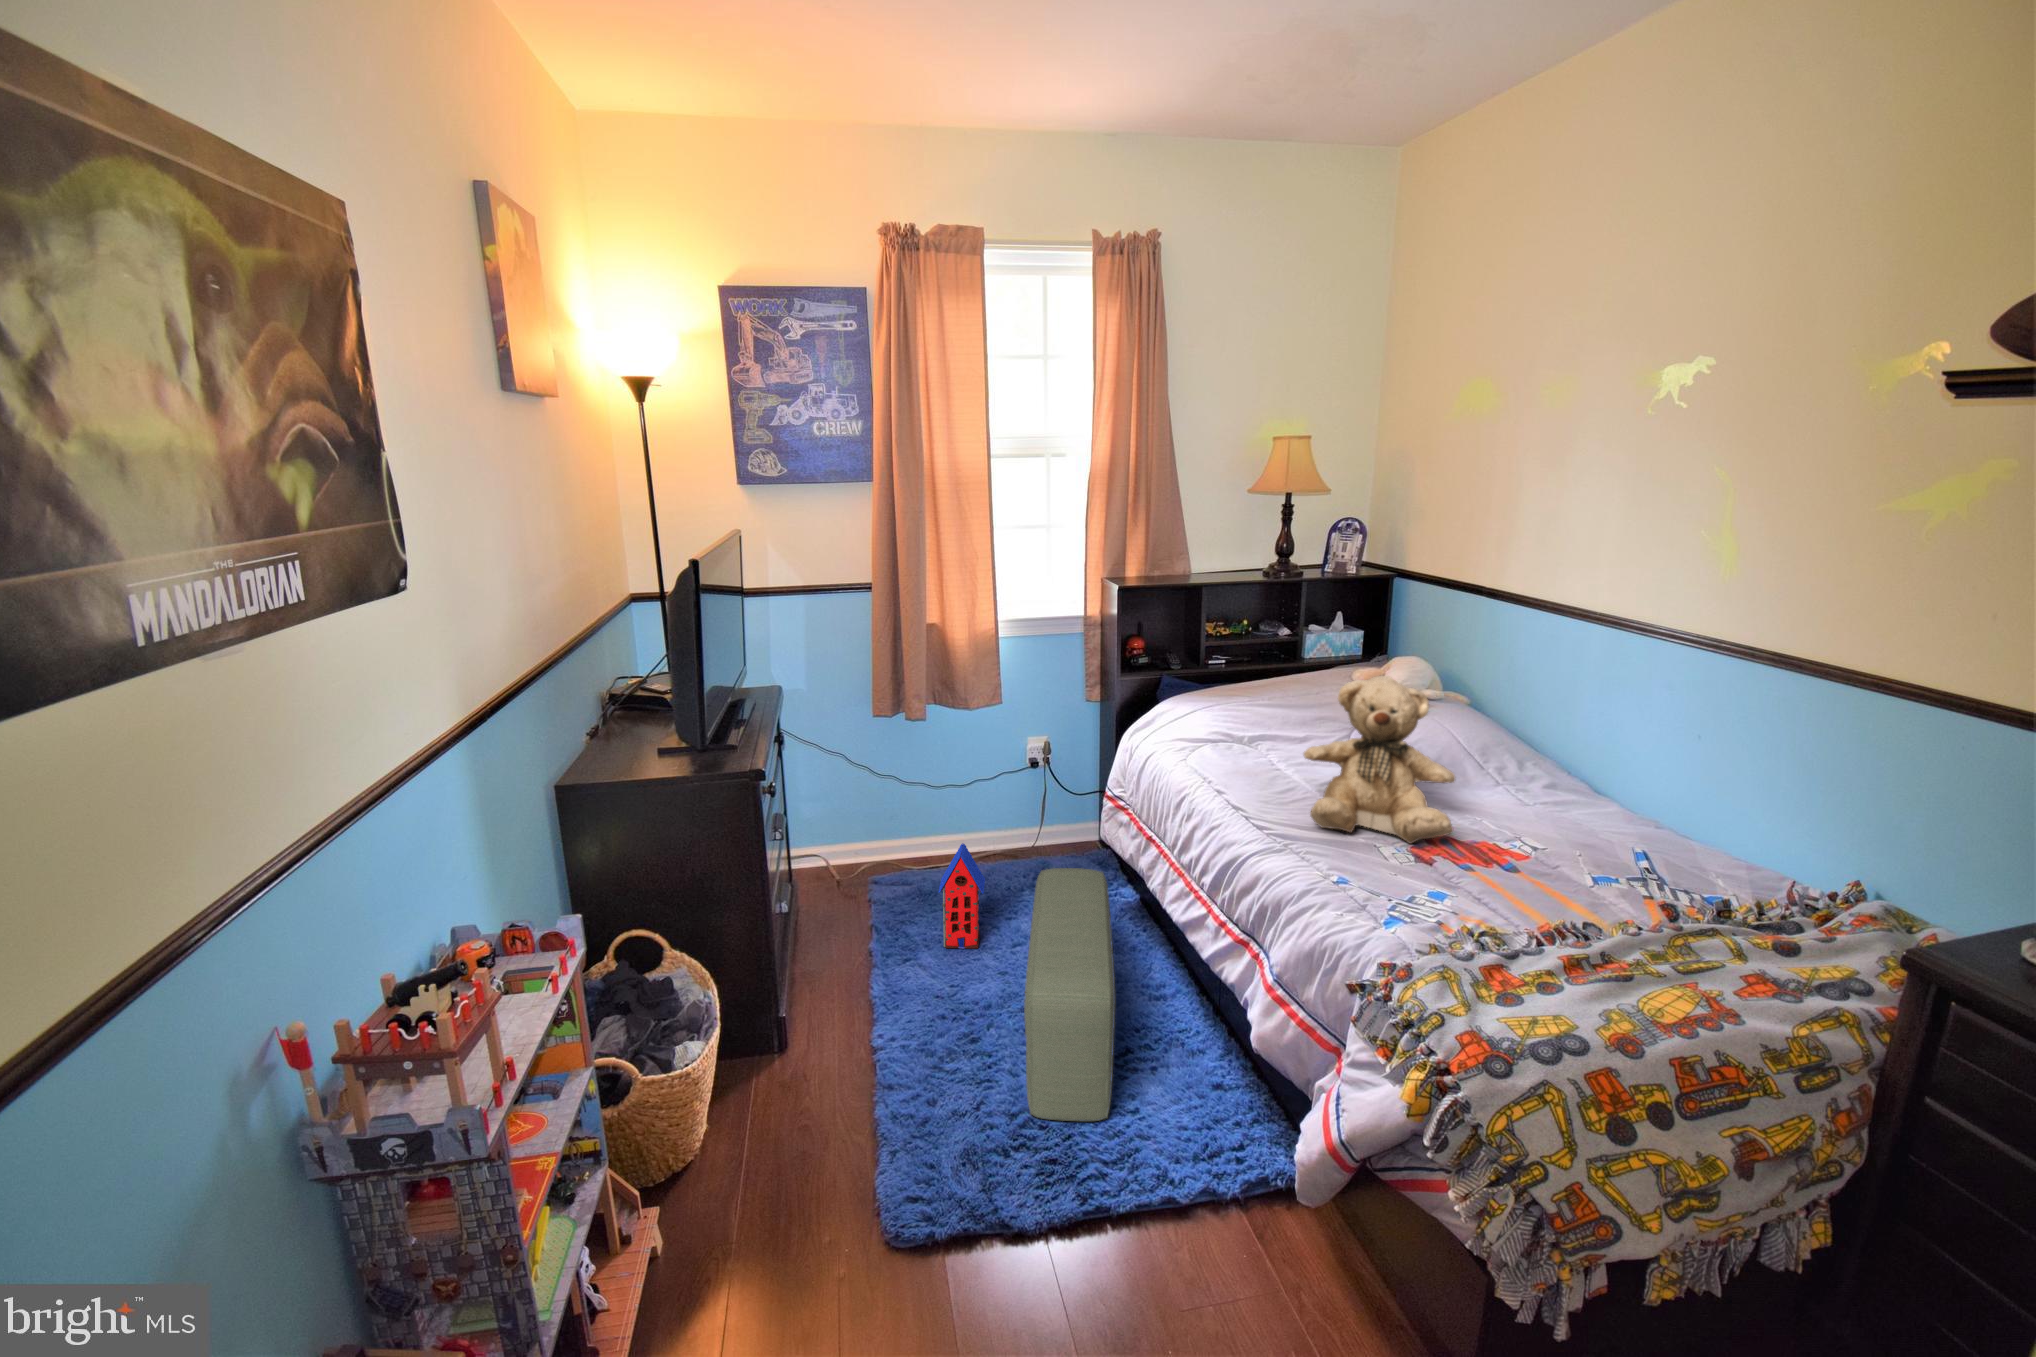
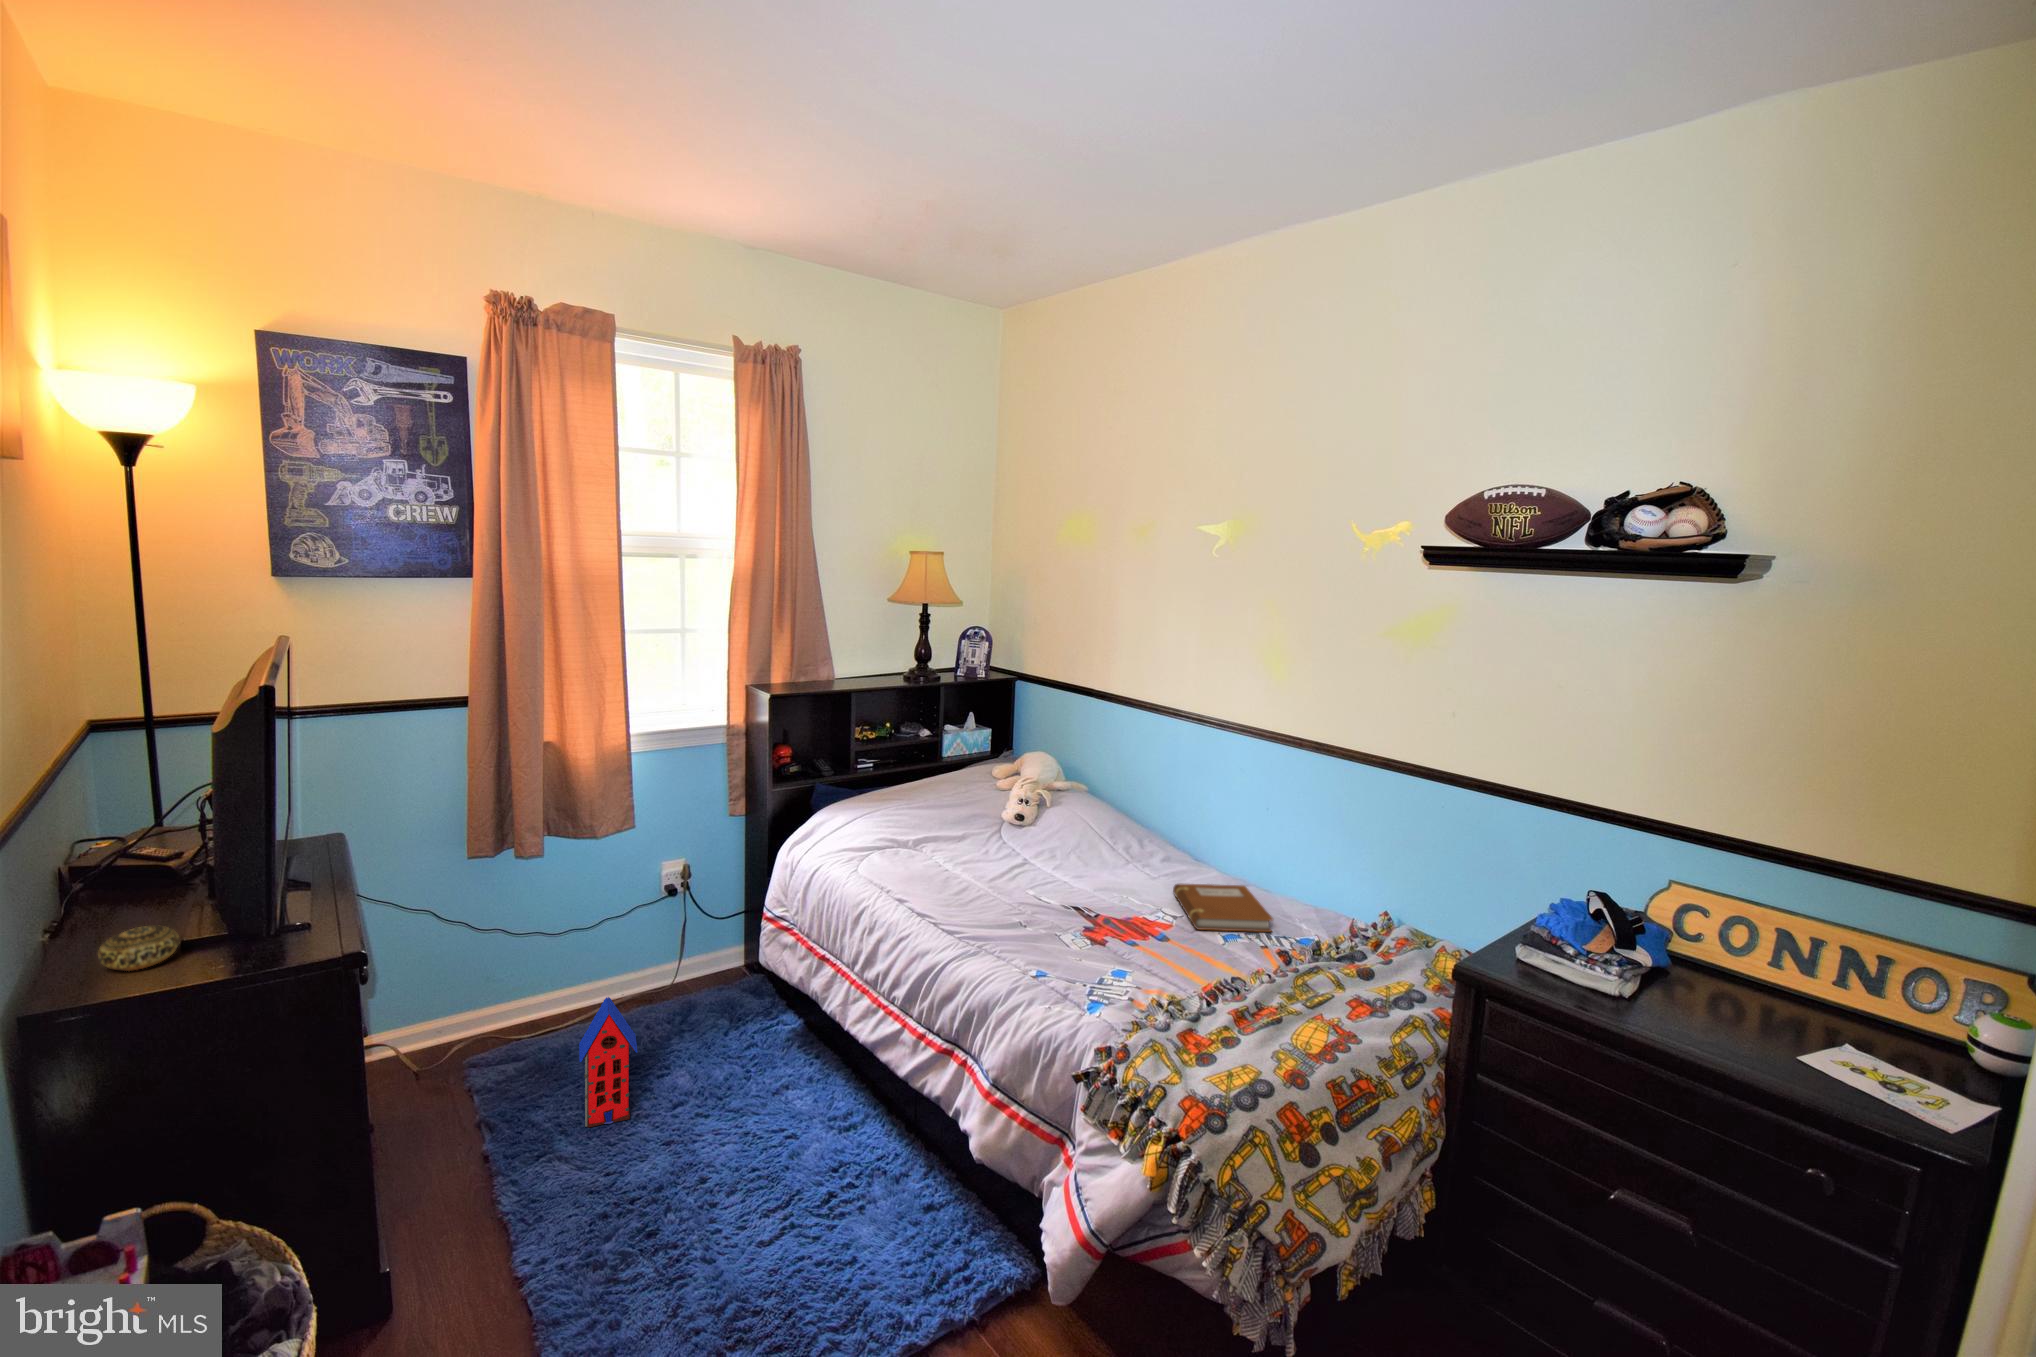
teddy bear: present [1304,676,1455,843] -> none [984,776,1120,929]
decorative ball: none [614,736,659,766] -> present [98,925,180,971]
notebook: none [1539,811,1665,881] -> present [1173,884,1273,932]
pouf: present [1024,868,1115,1121] -> none [709,1002,832,1303]

